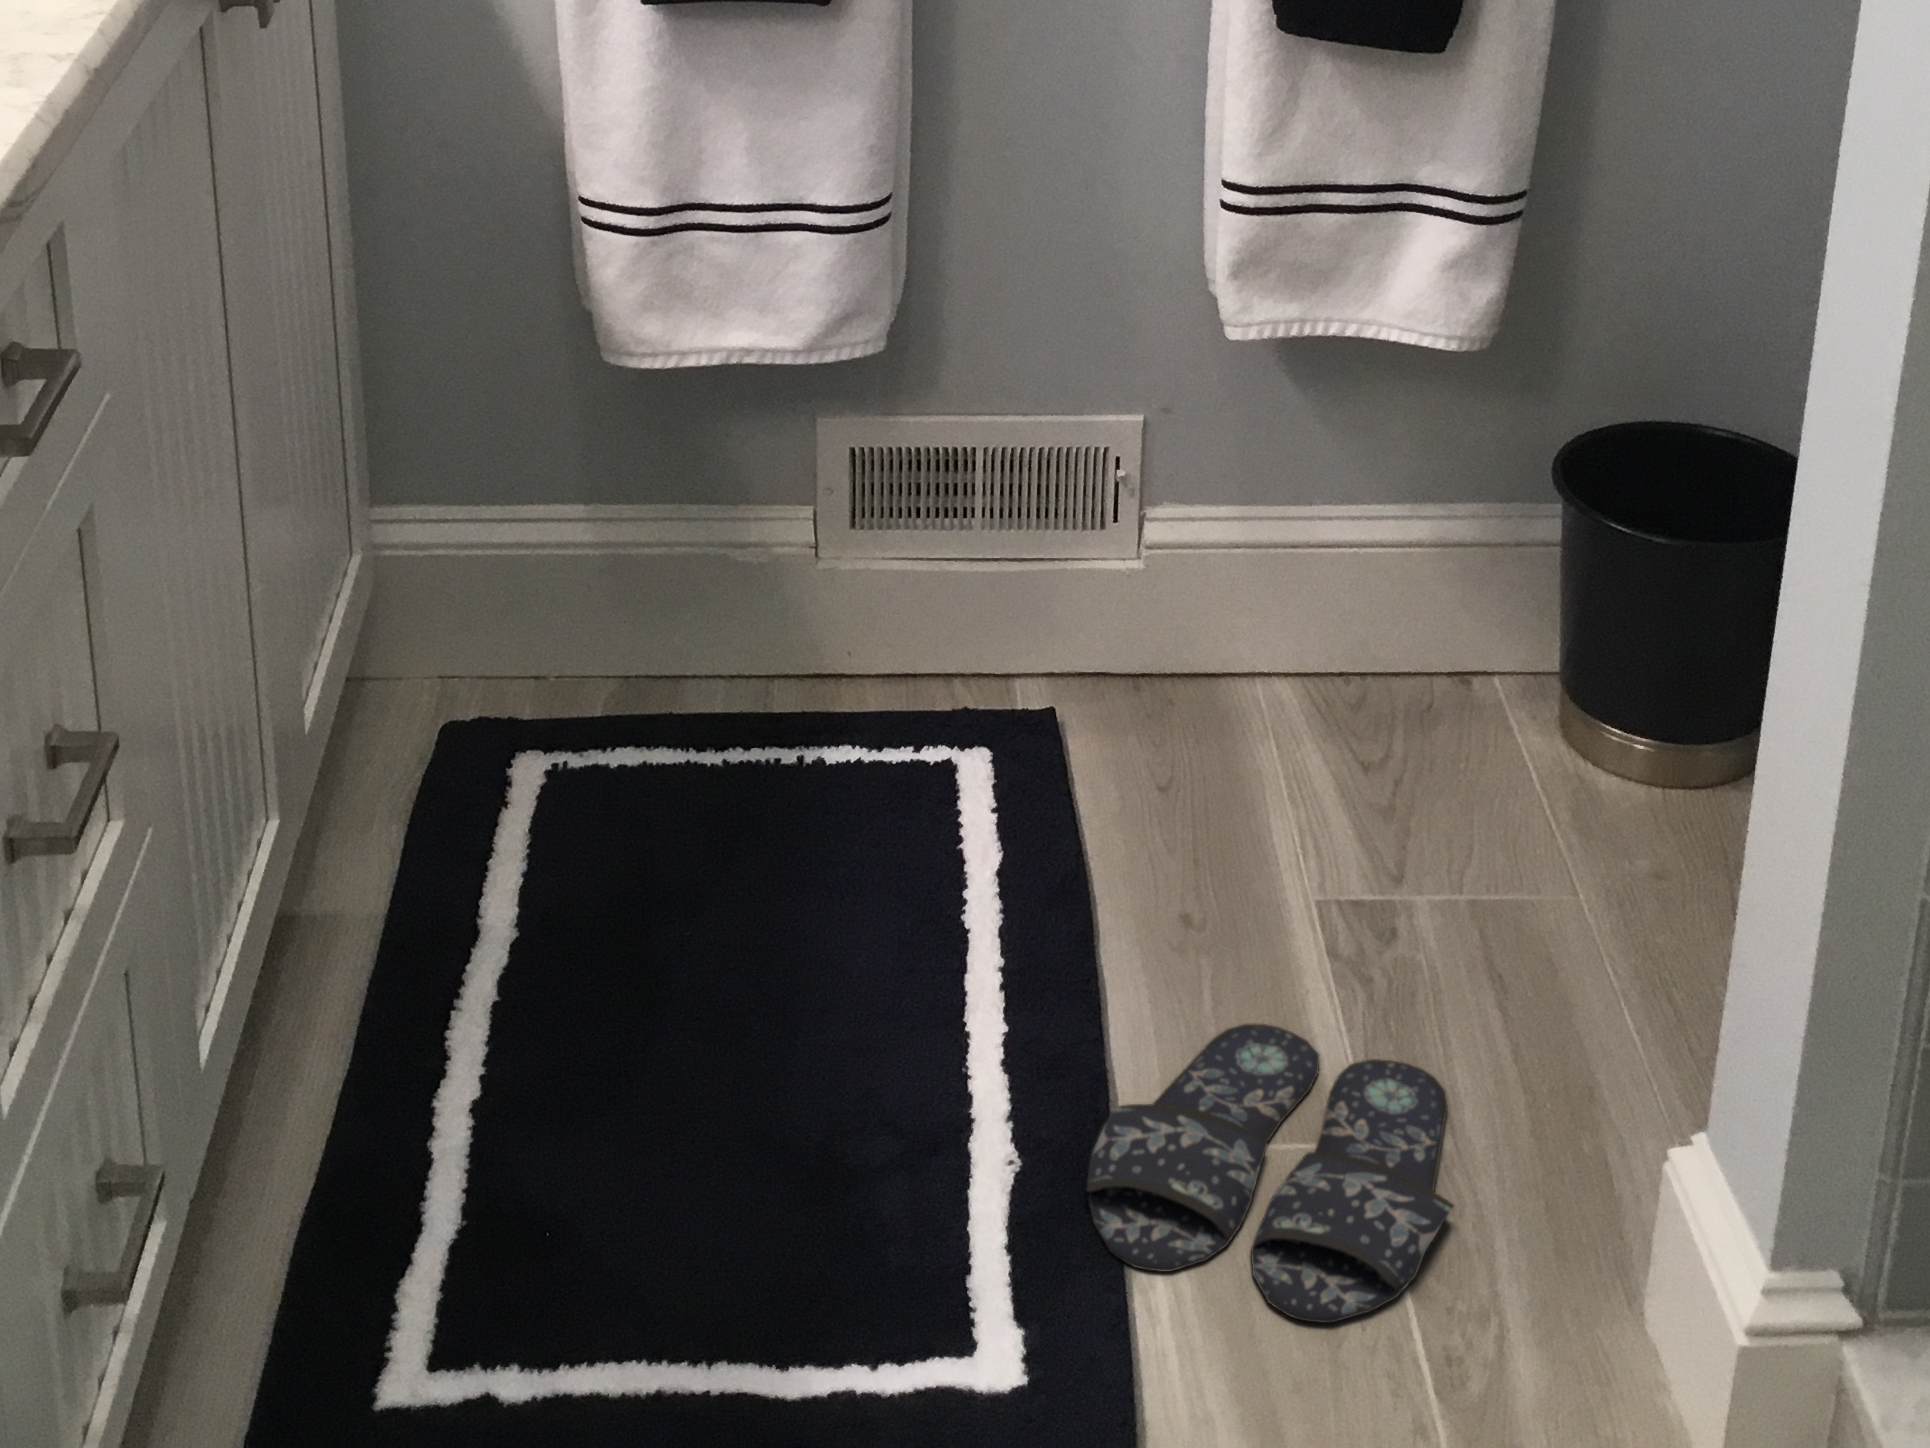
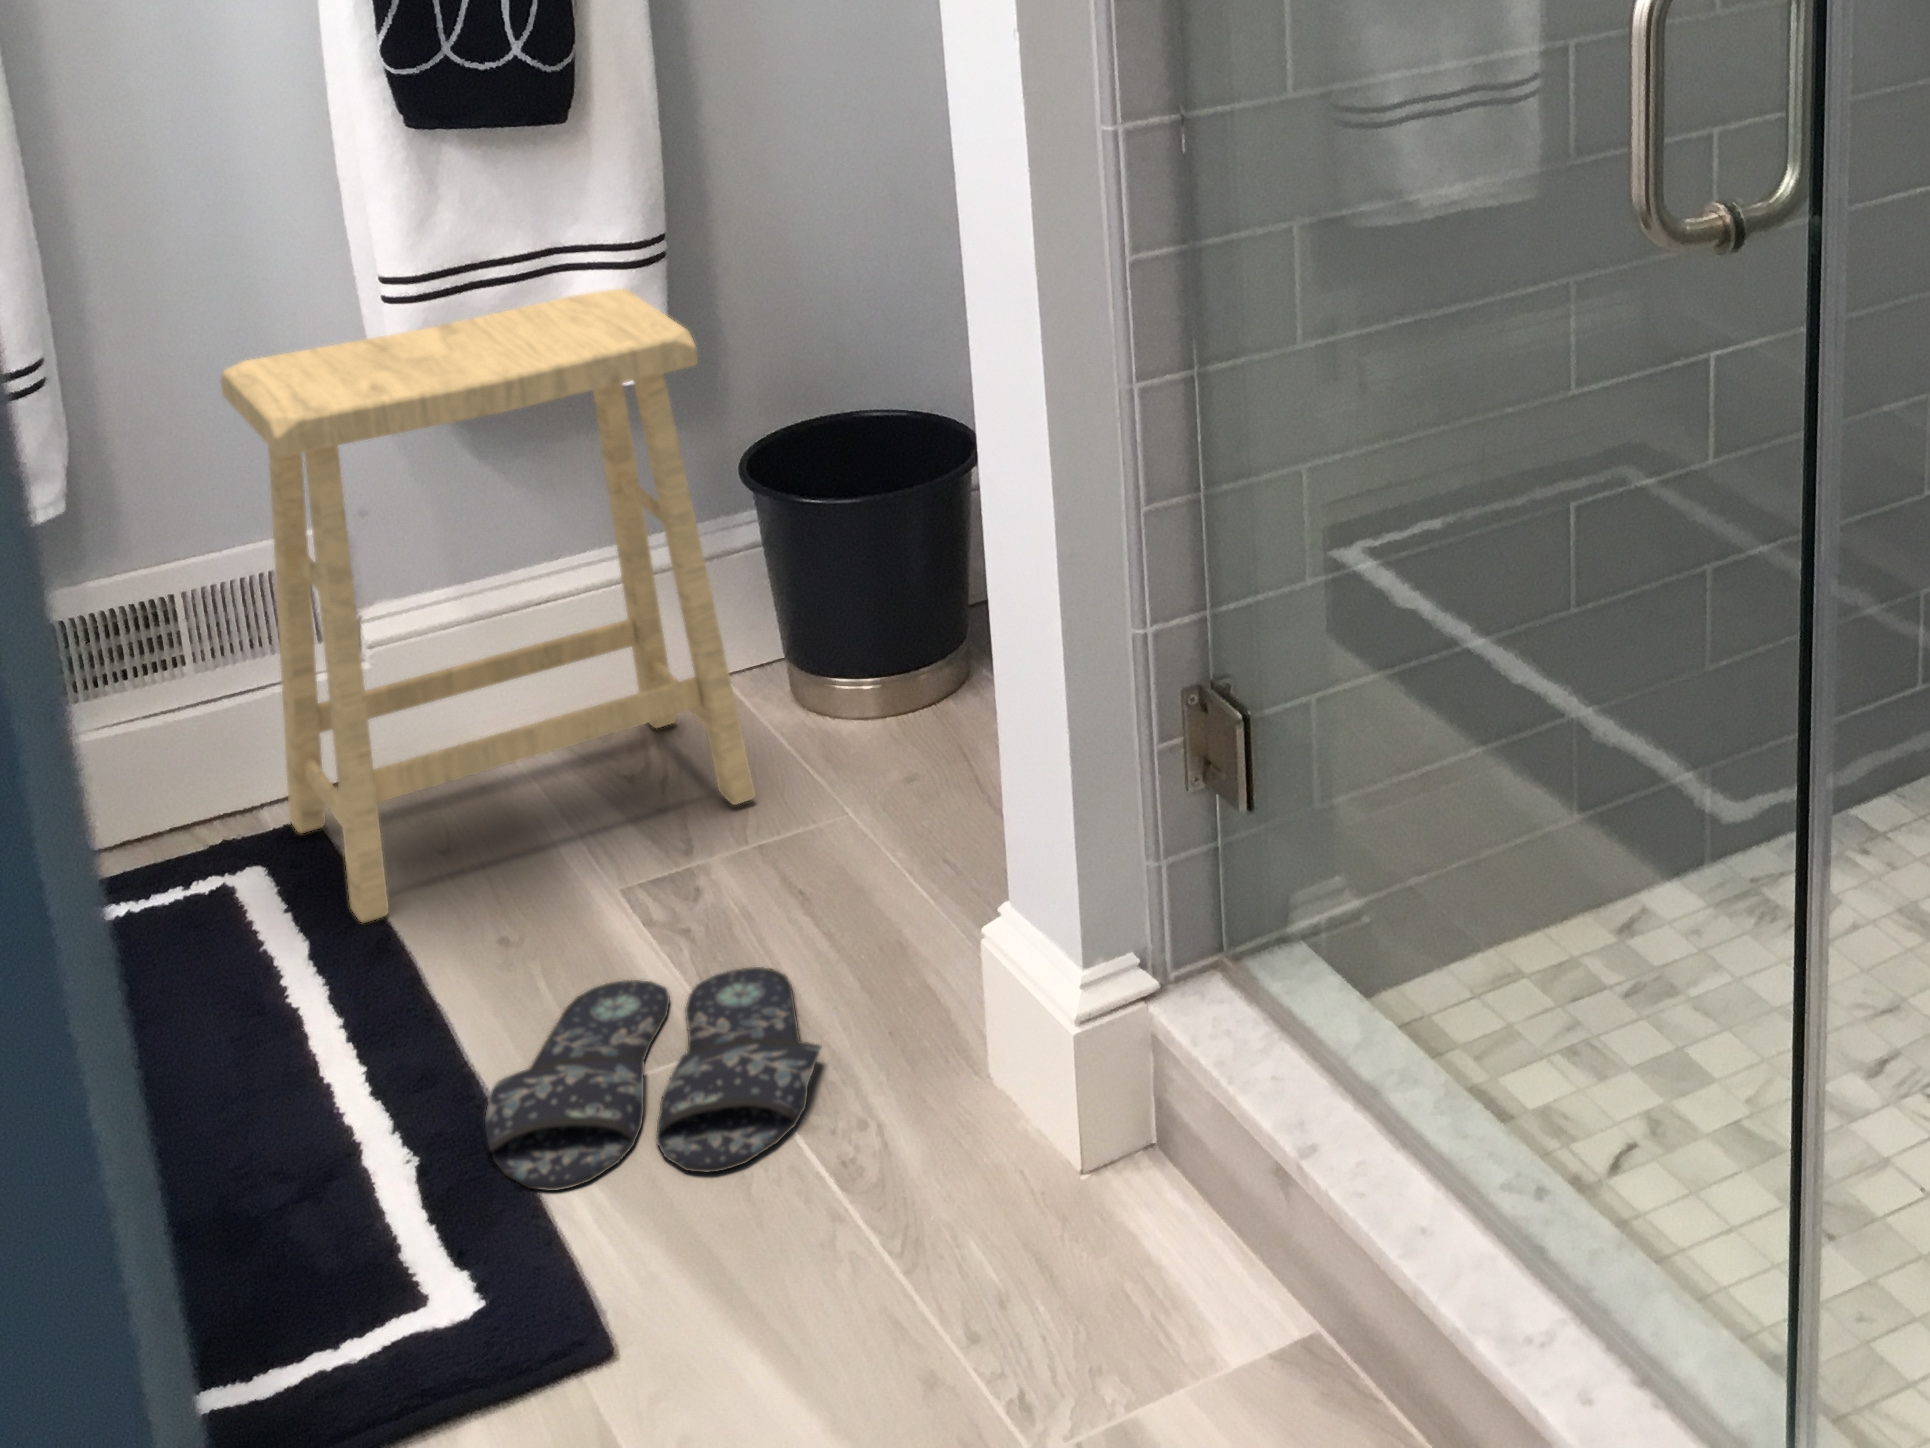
footstool: none [1031,239,1525,852] -> present [221,289,755,923]

